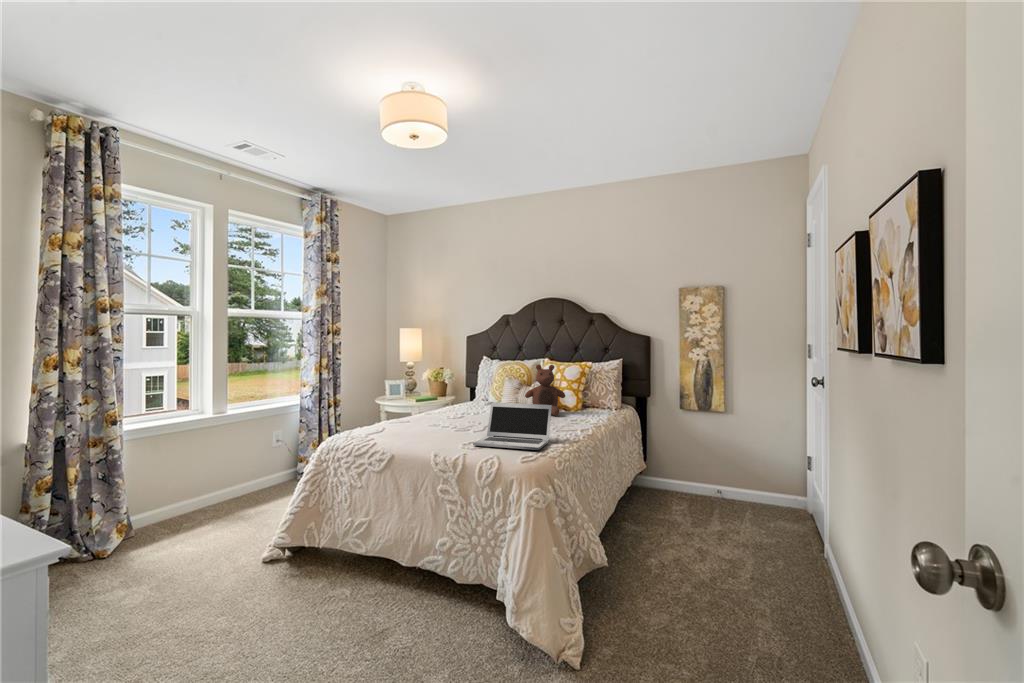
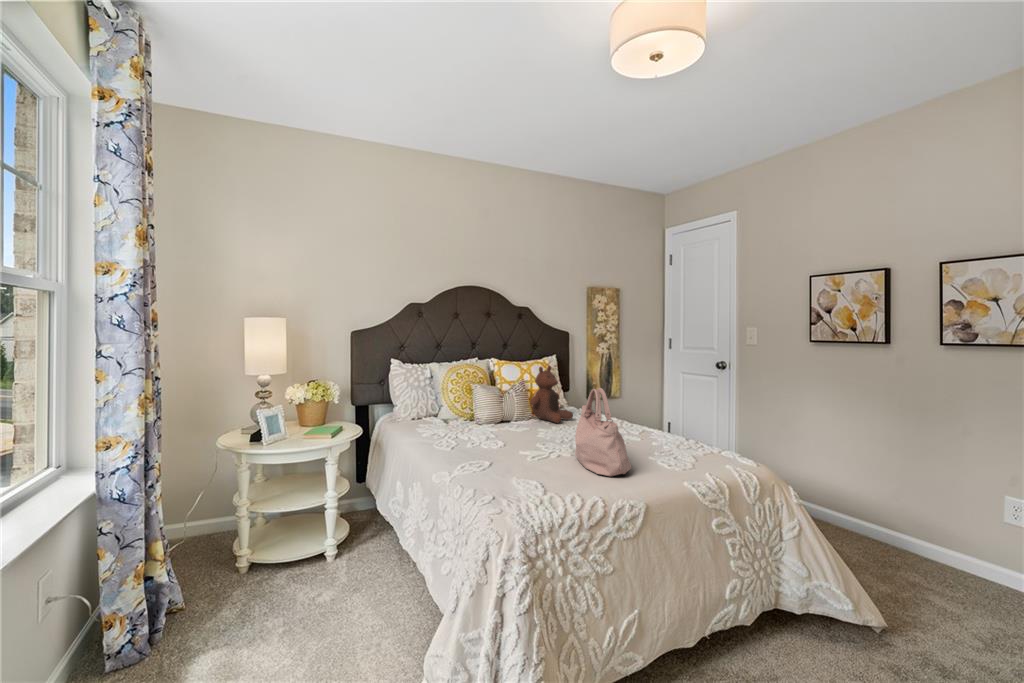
handbag: none [413,374,466,439] -> present [575,388,632,476]
laptop: present [473,403,552,450] -> none [633,407,726,466]

